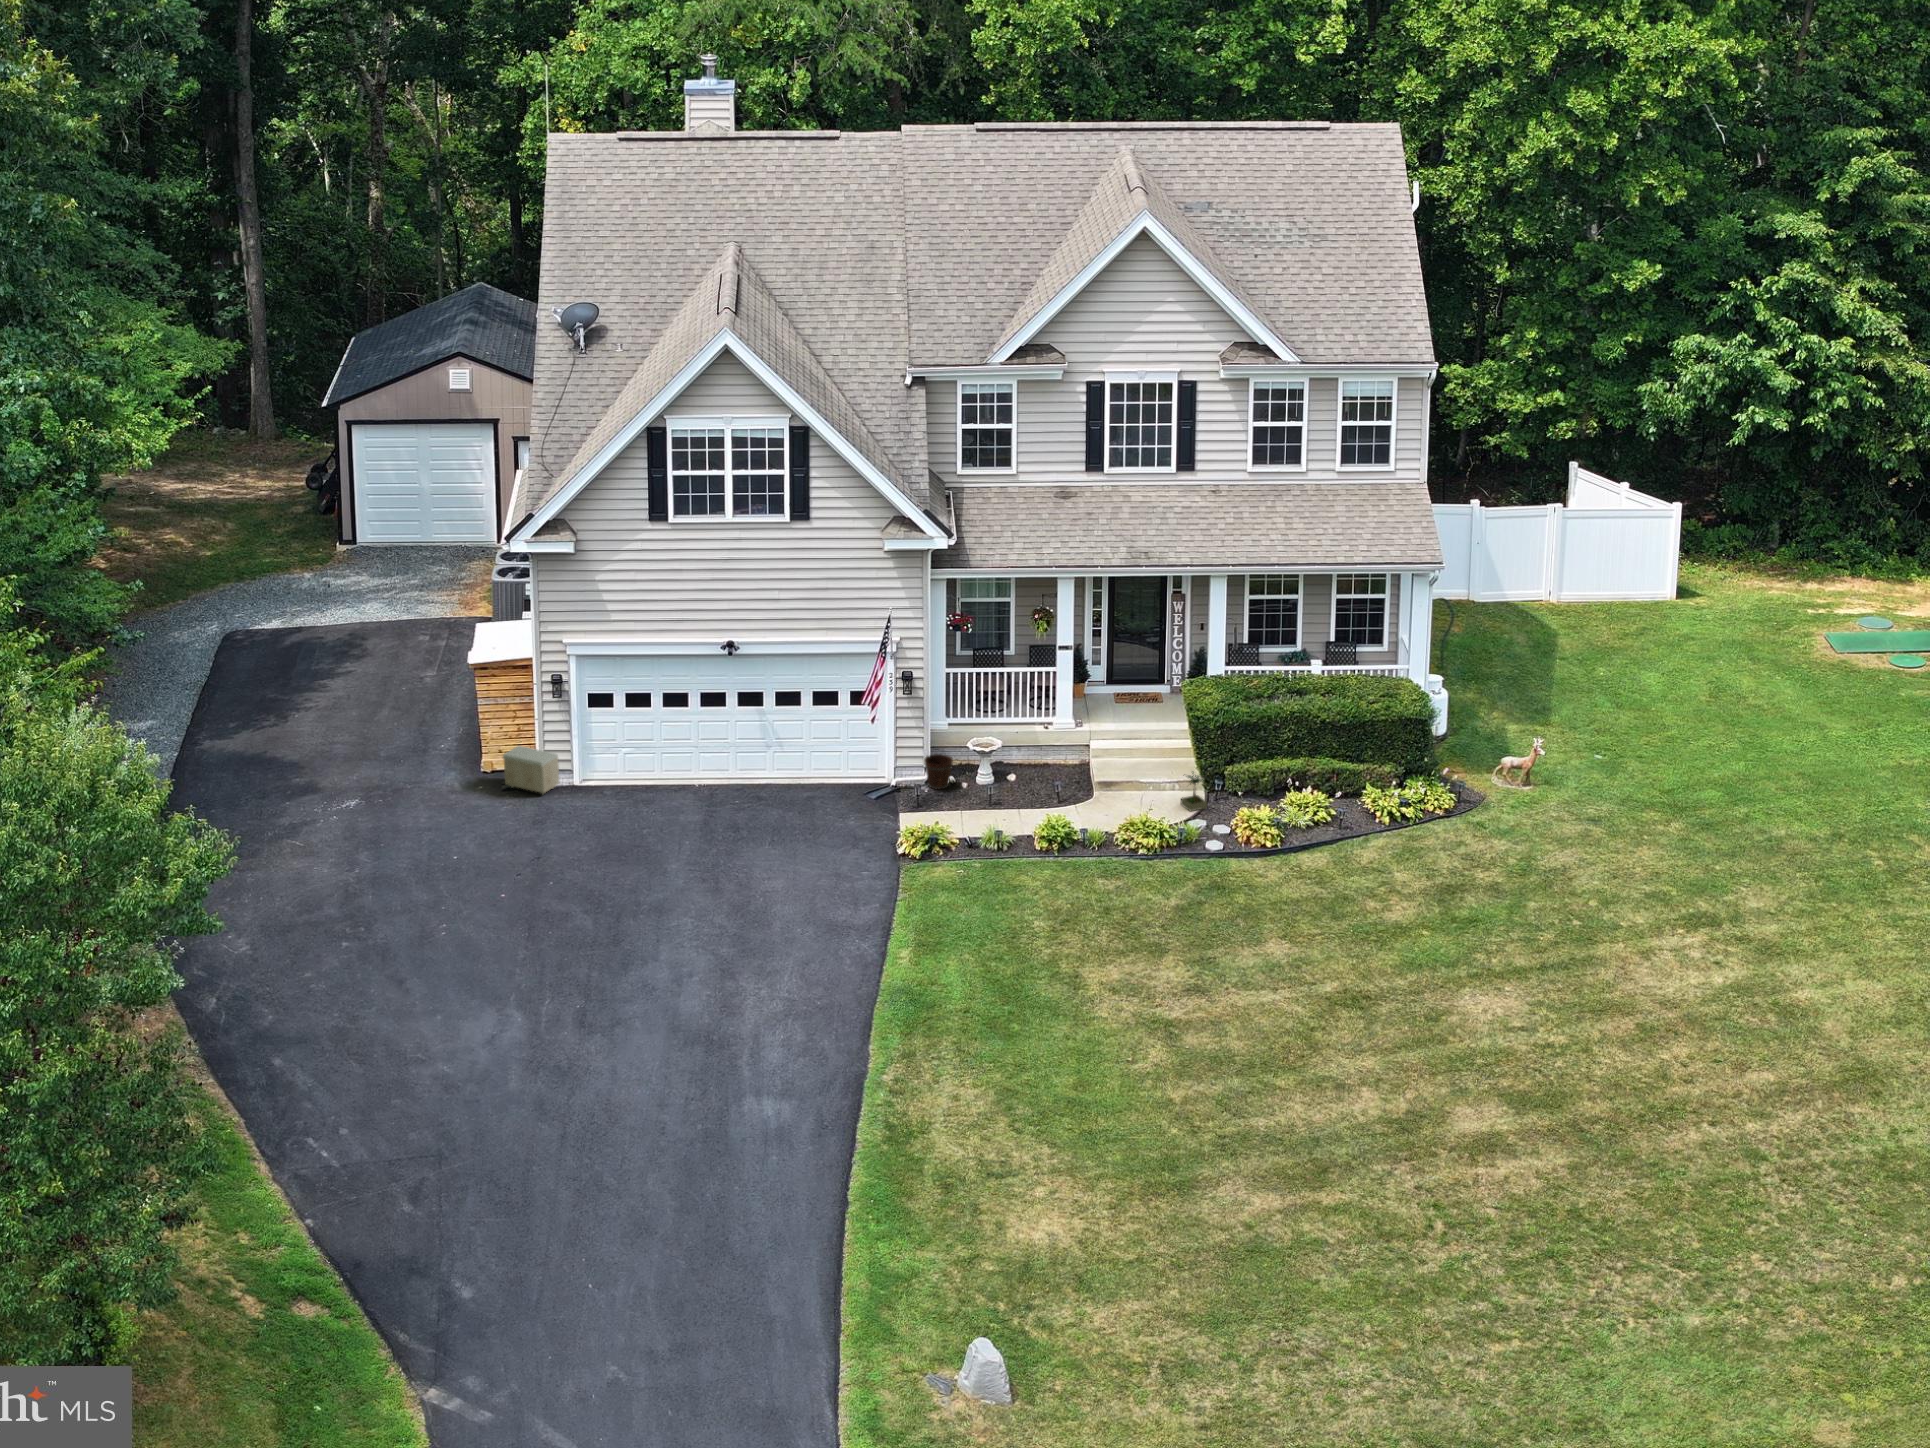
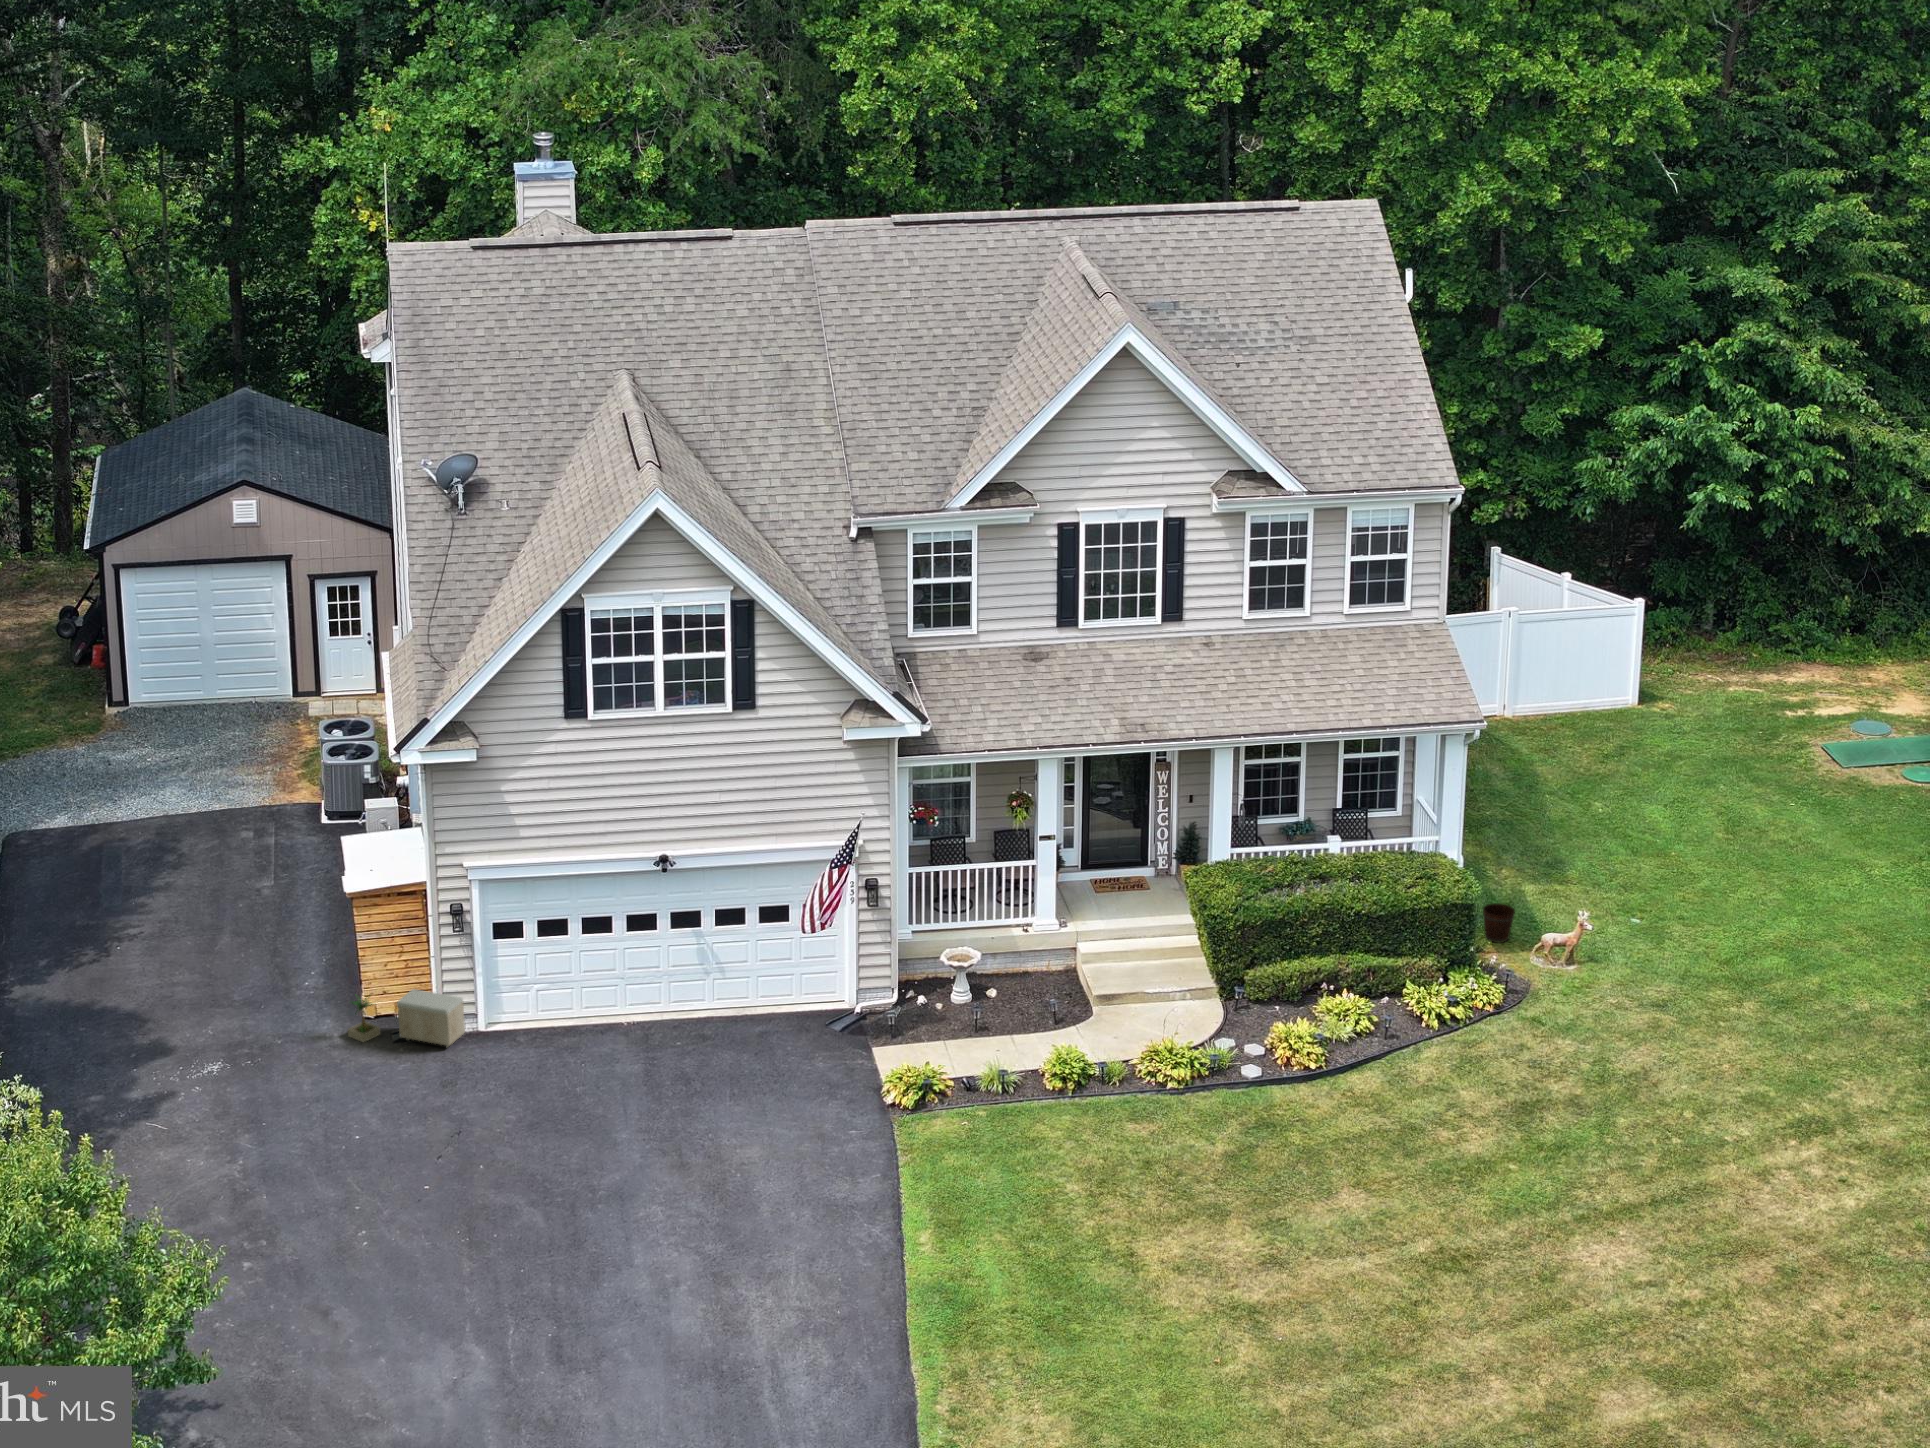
bucket: present [924,754,953,789] -> present [1483,903,1515,943]
potted plant: present [1181,771,1207,811] -> present [348,995,380,1042]

